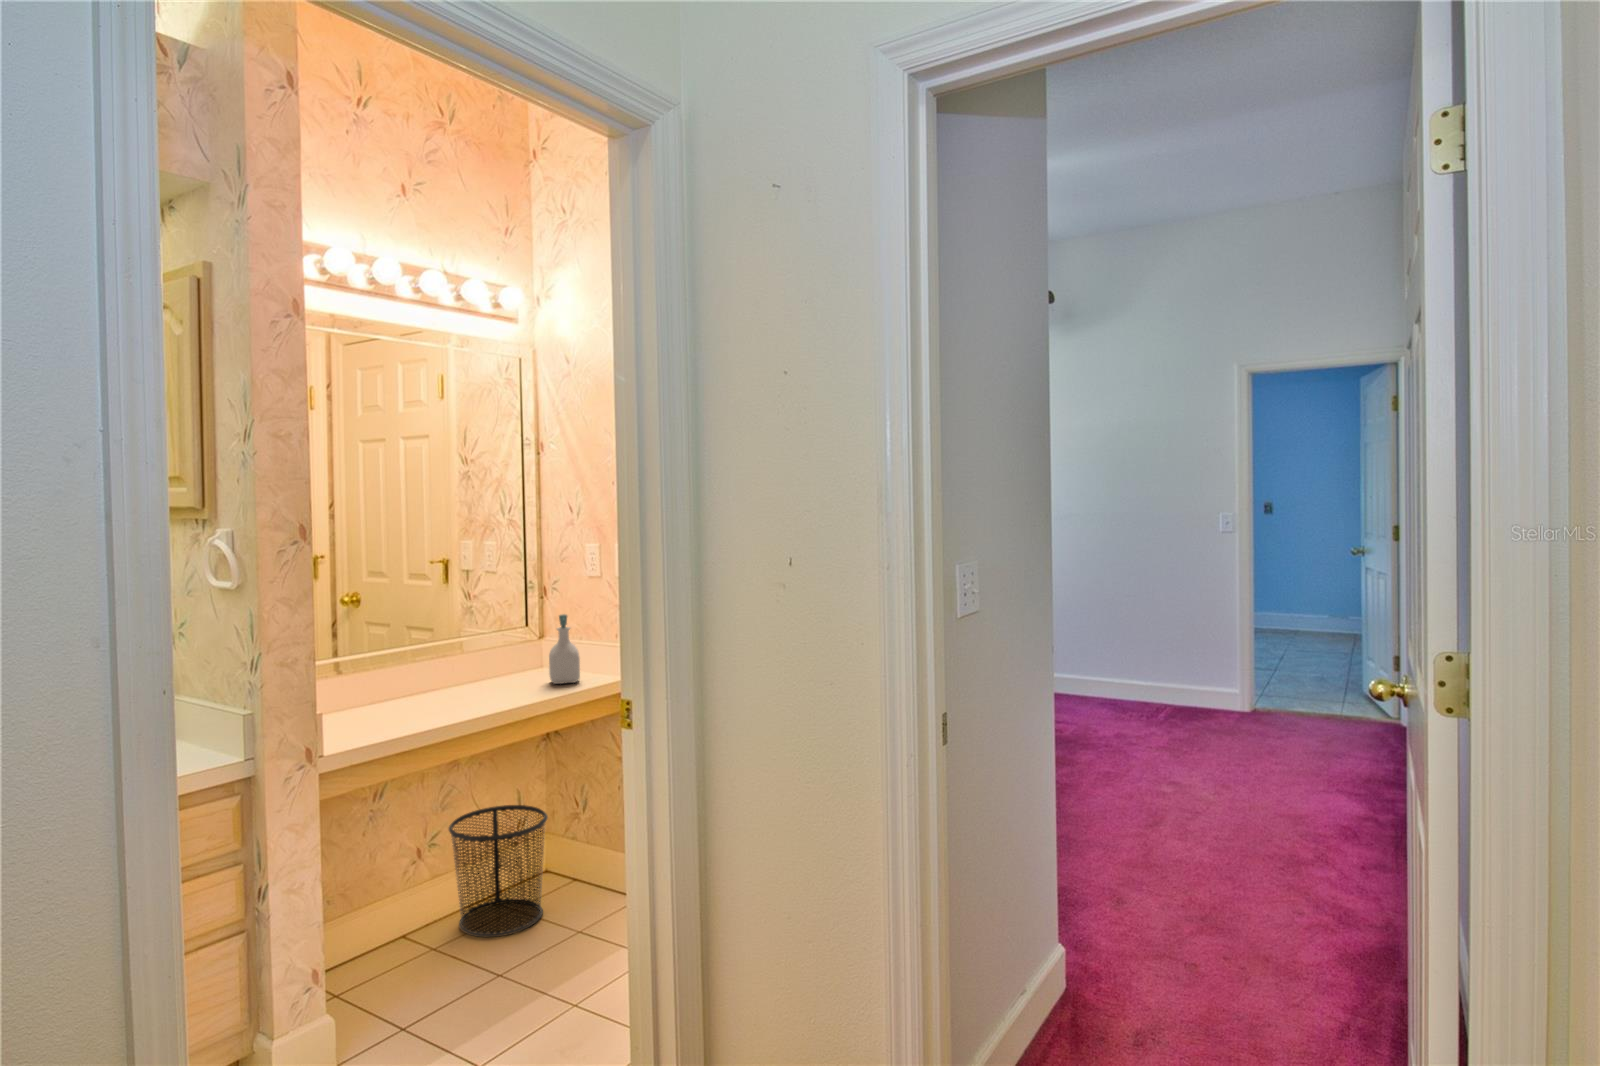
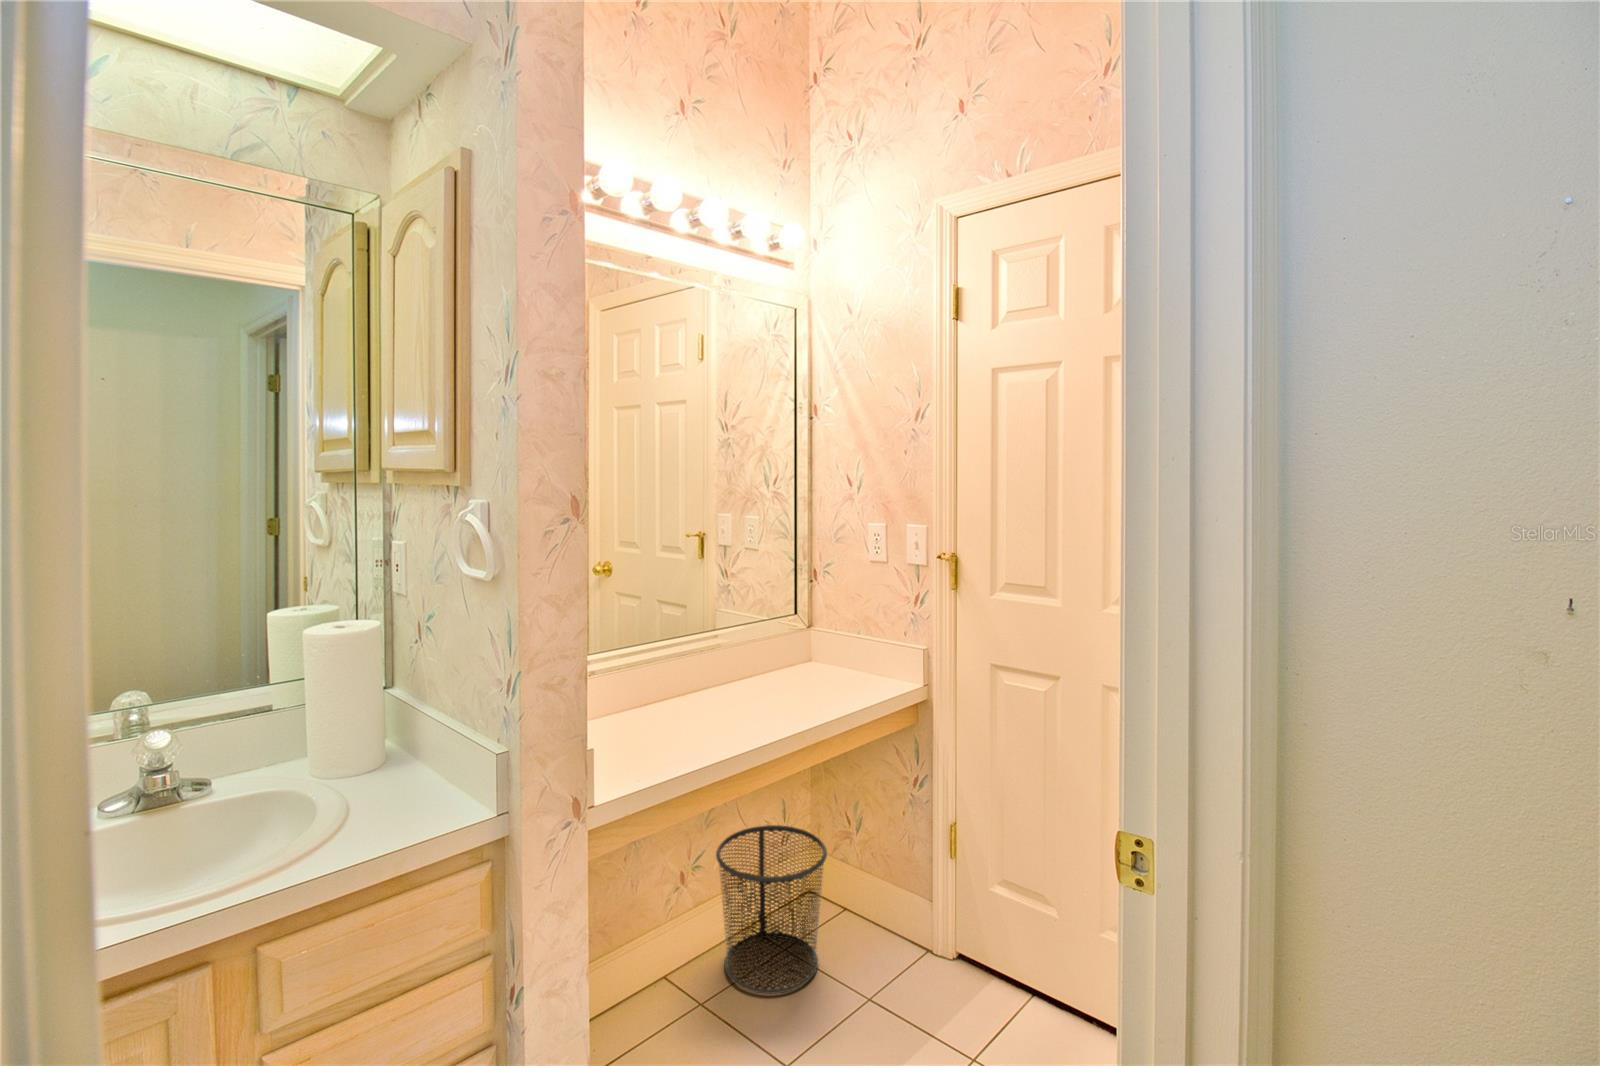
soap bottle: present [549,614,580,684] -> none [828,609,865,692]

